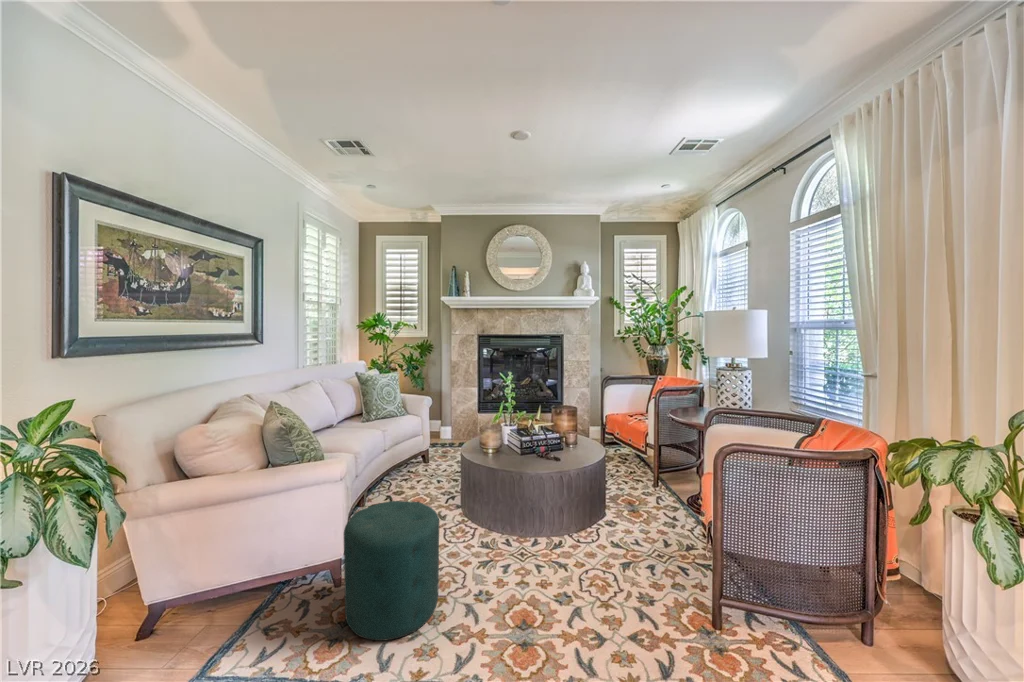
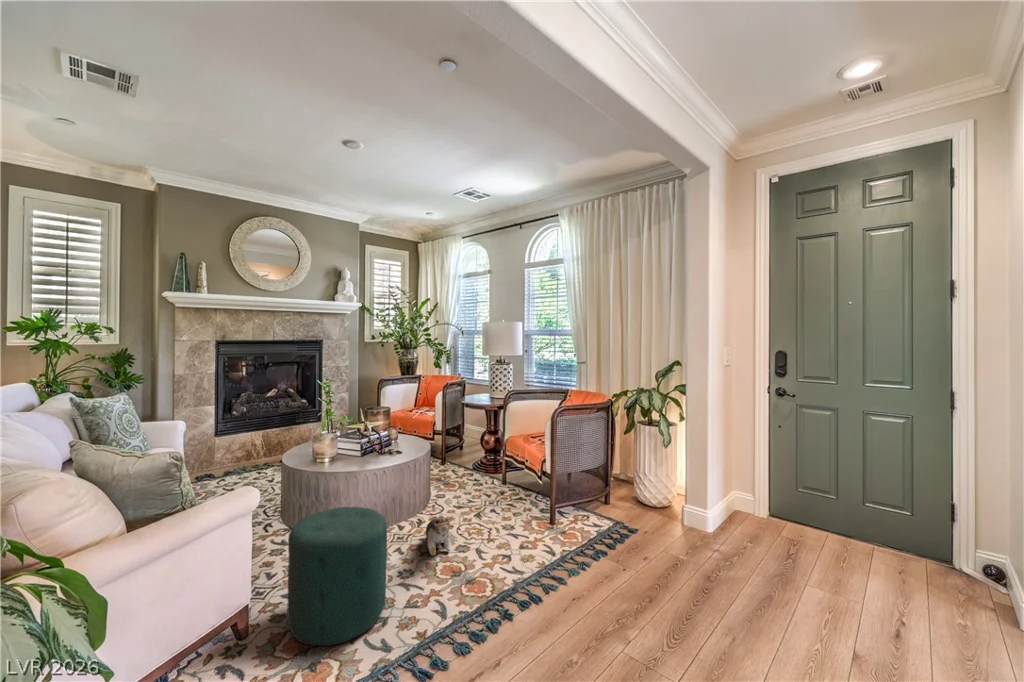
plush toy: none [517,546,558,594] -> present [425,516,451,556]

